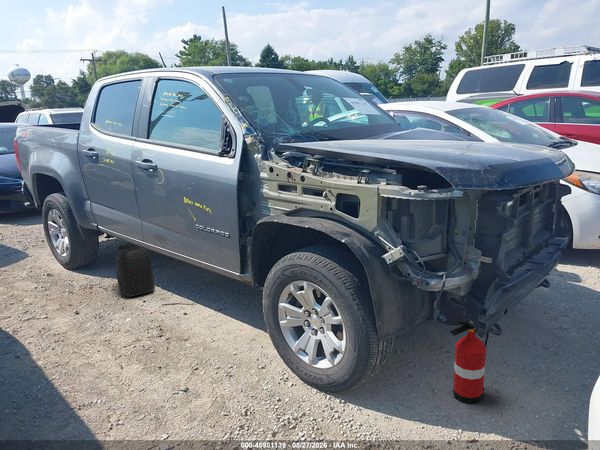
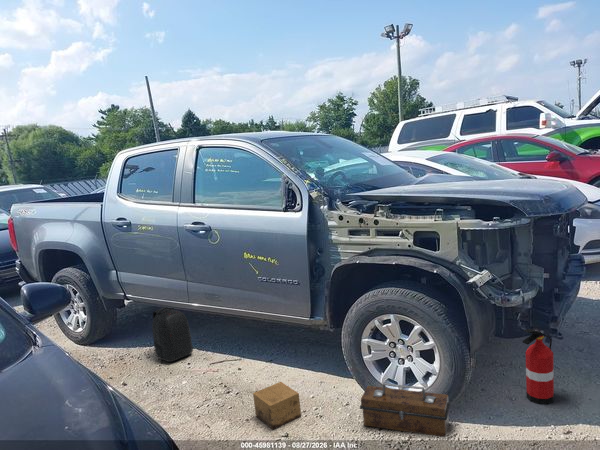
cardboard box: none [168,334,213,381] -> present [253,382,301,430]
toolbox: none [261,352,356,420] -> present [360,383,450,437]

